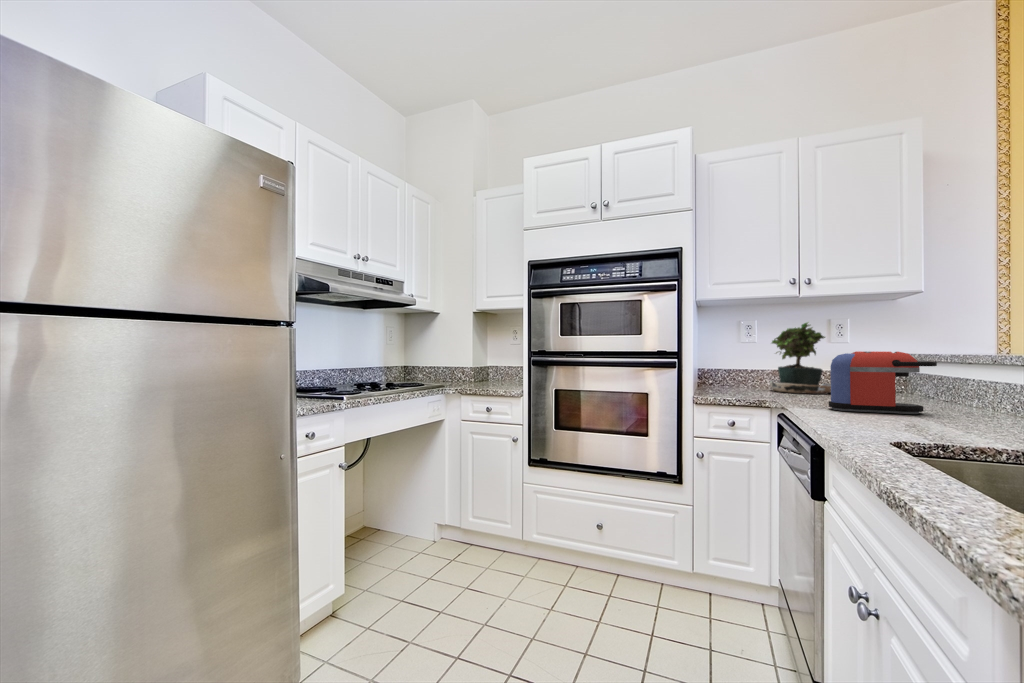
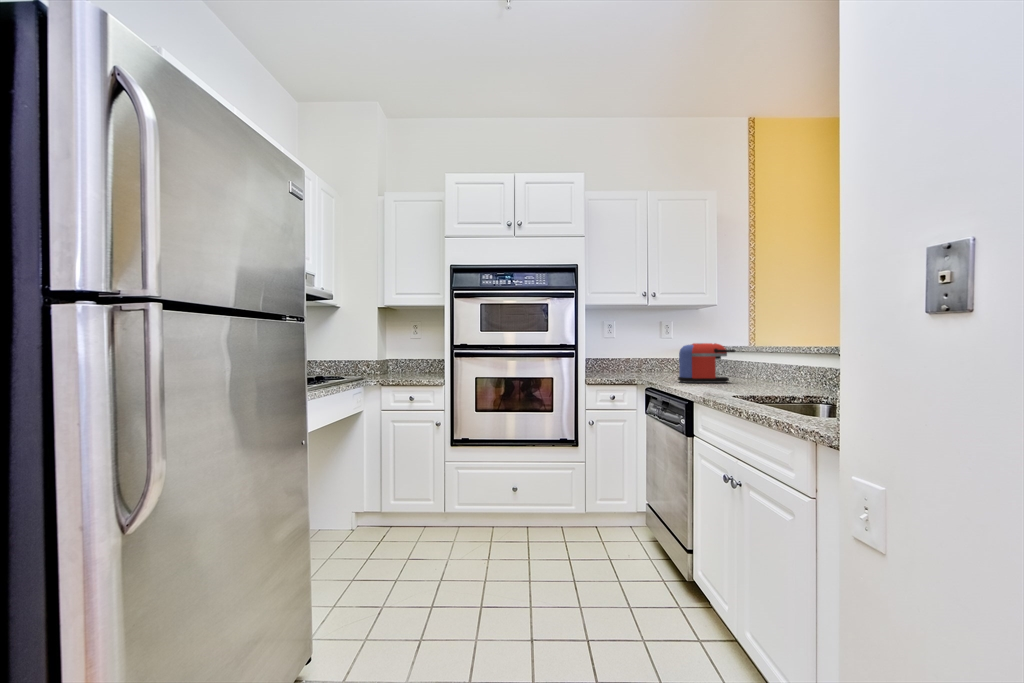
potted plant: present [770,323,831,394] -> none [614,324,666,375]

